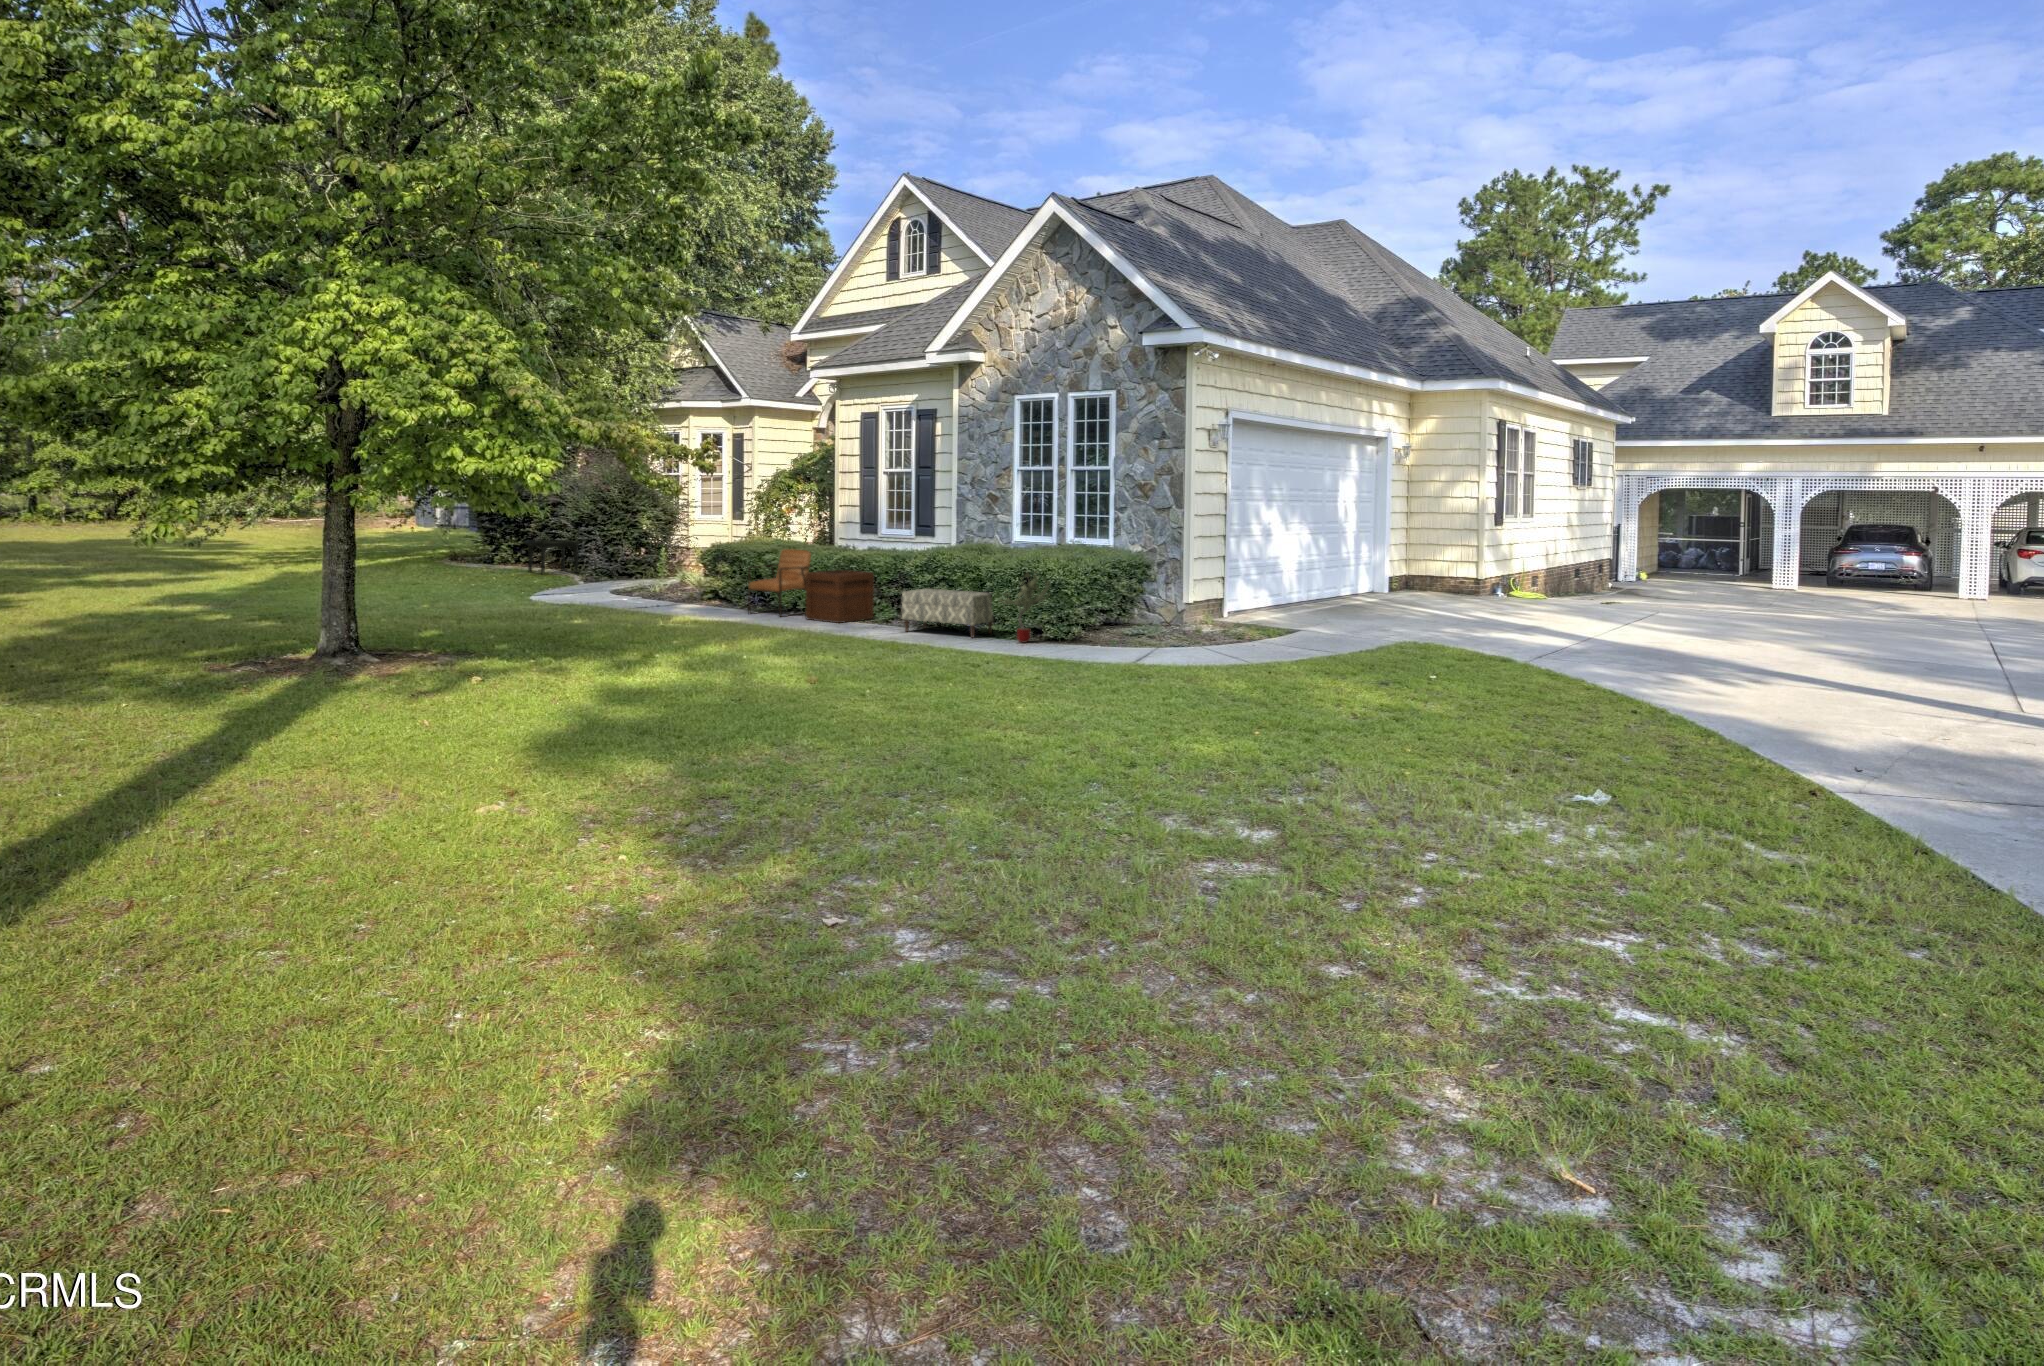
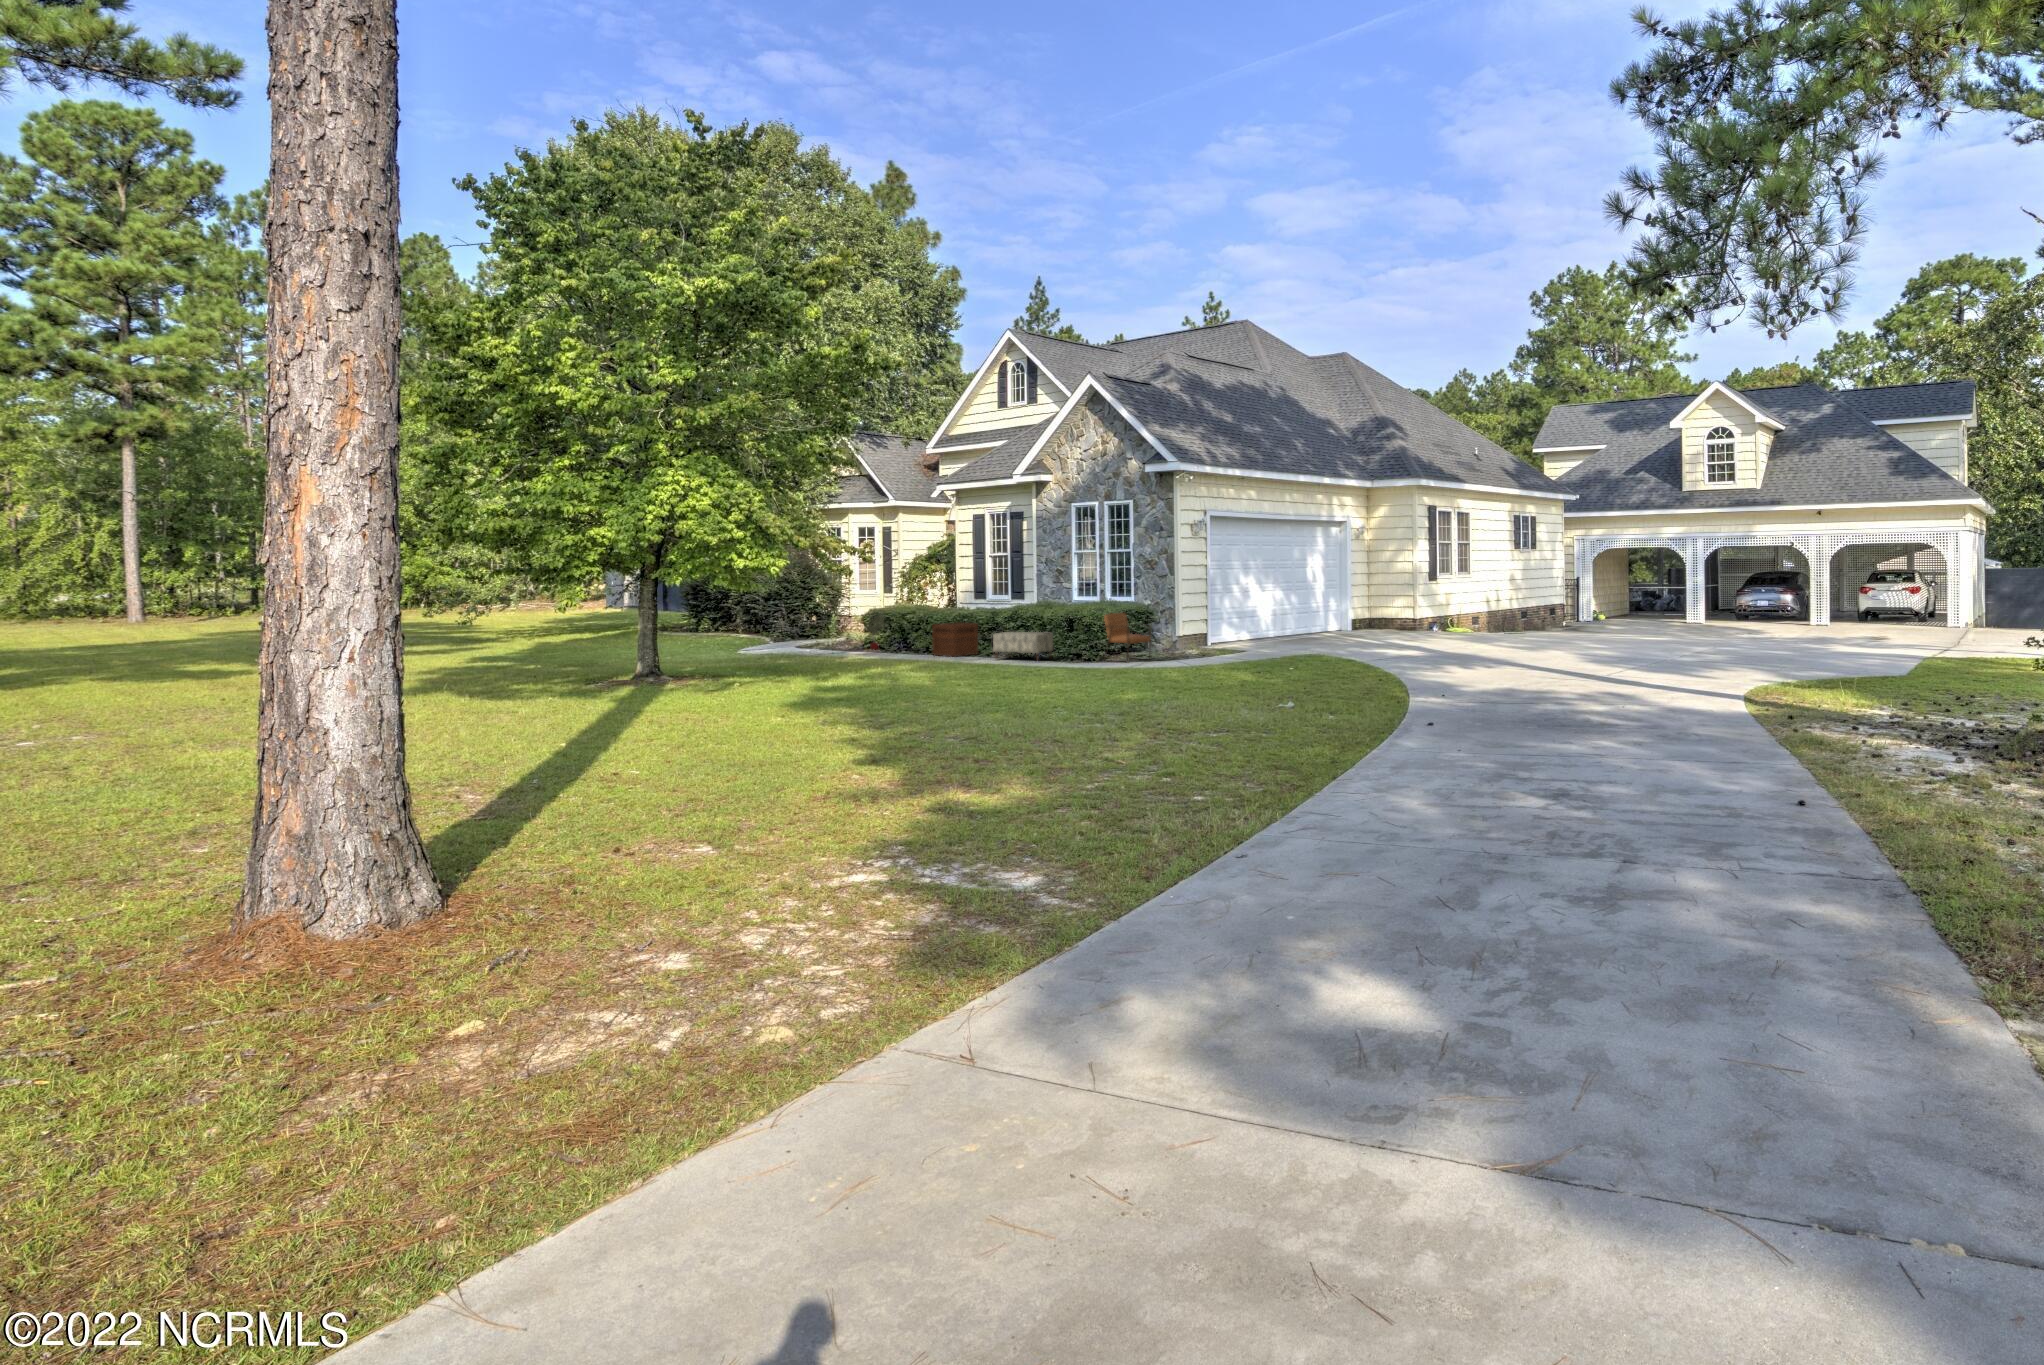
round table: present [525,540,580,574] -> none [724,611,768,637]
chair: present [748,549,811,617] -> present [1104,613,1151,659]
potted tree: present [1000,572,1050,643] -> present [866,614,886,650]

